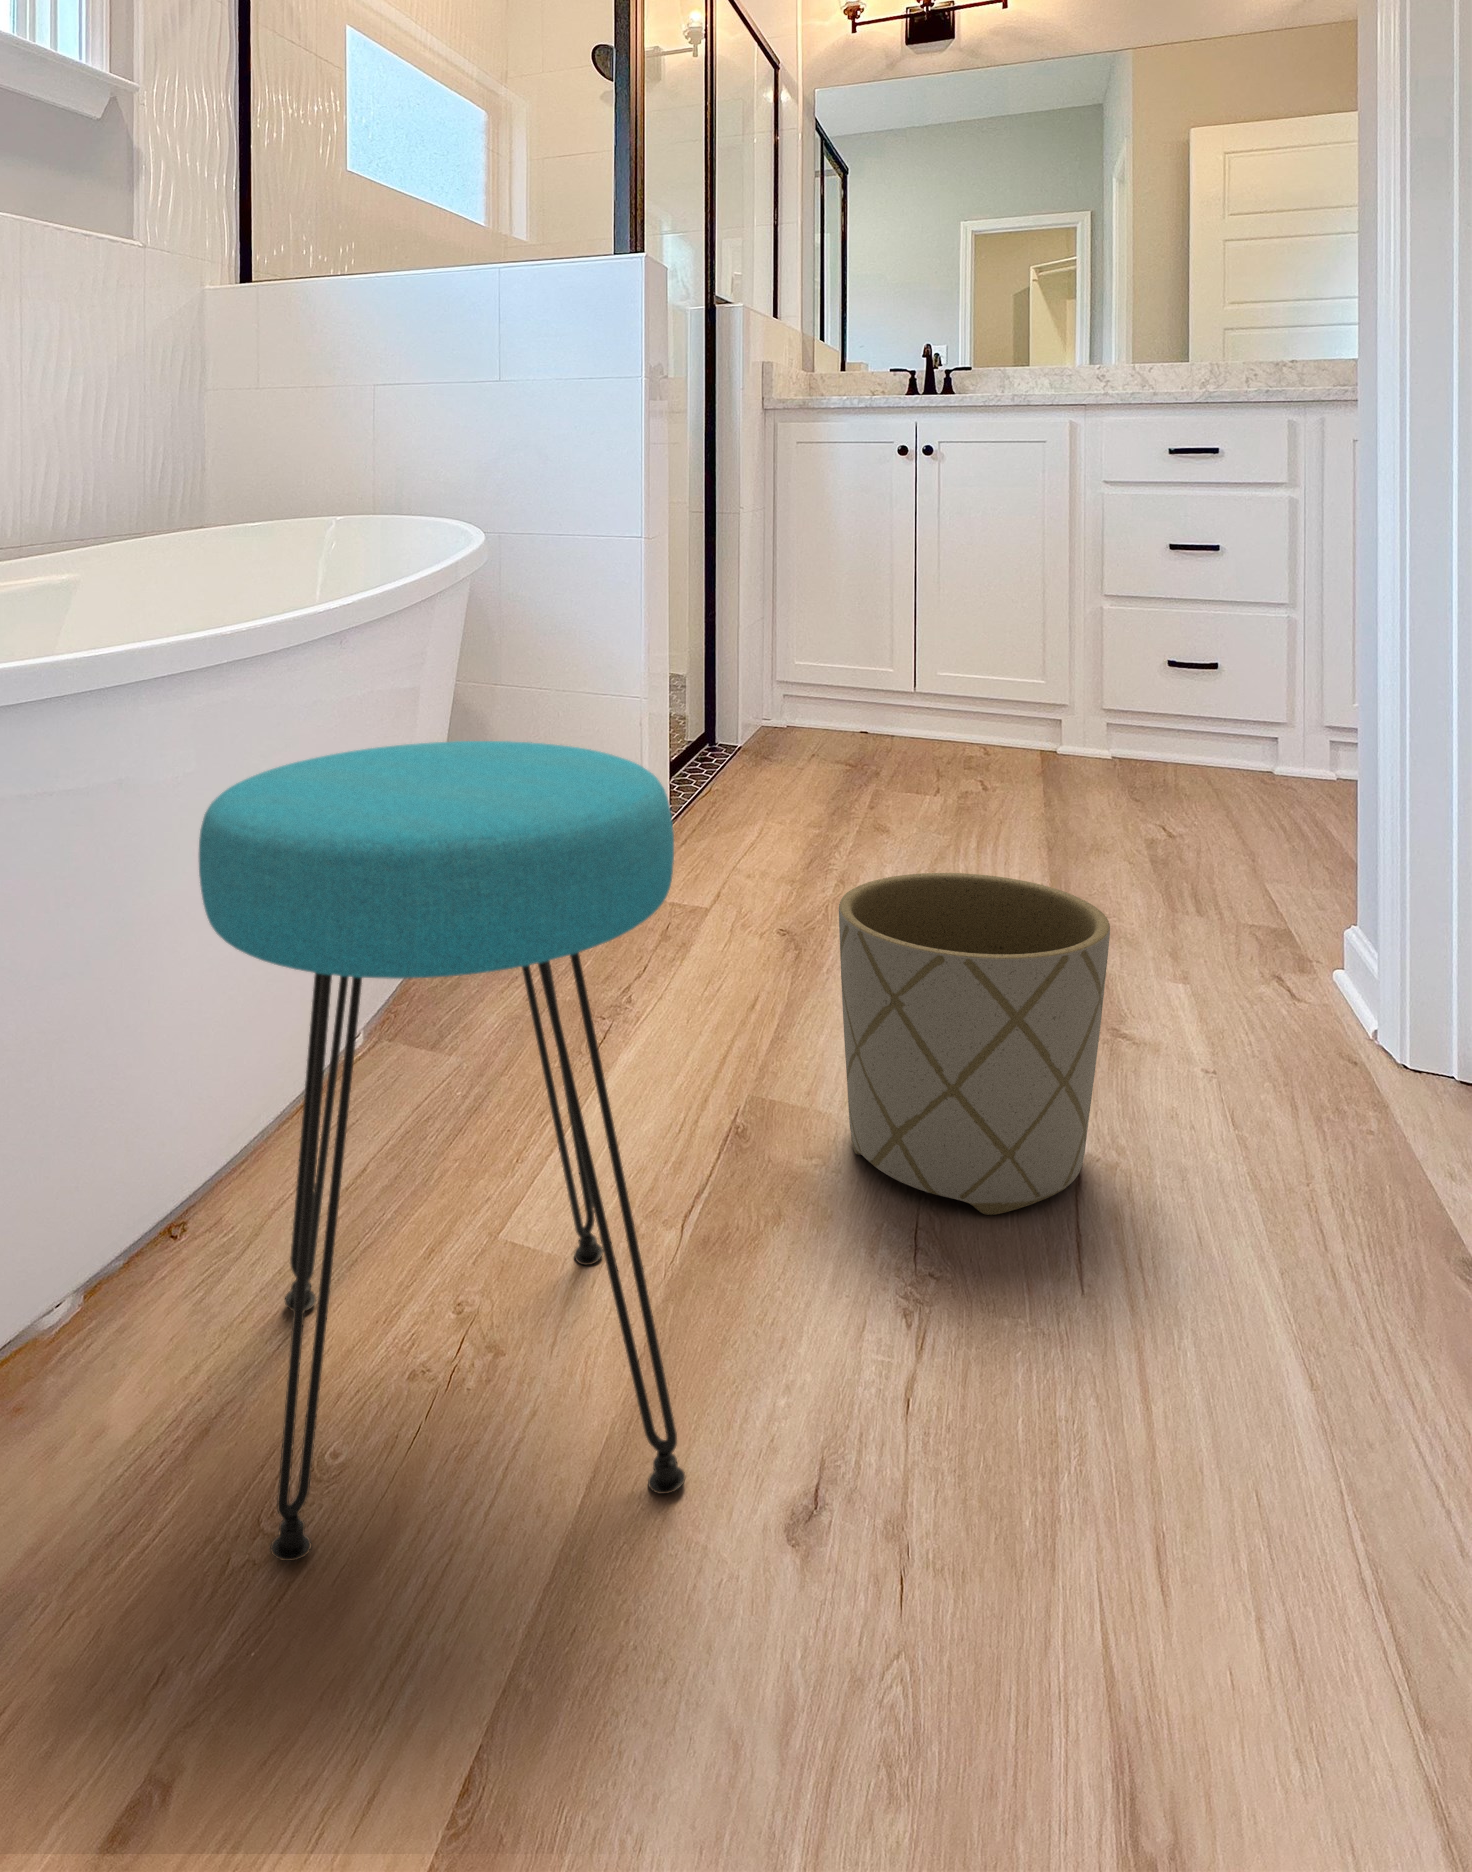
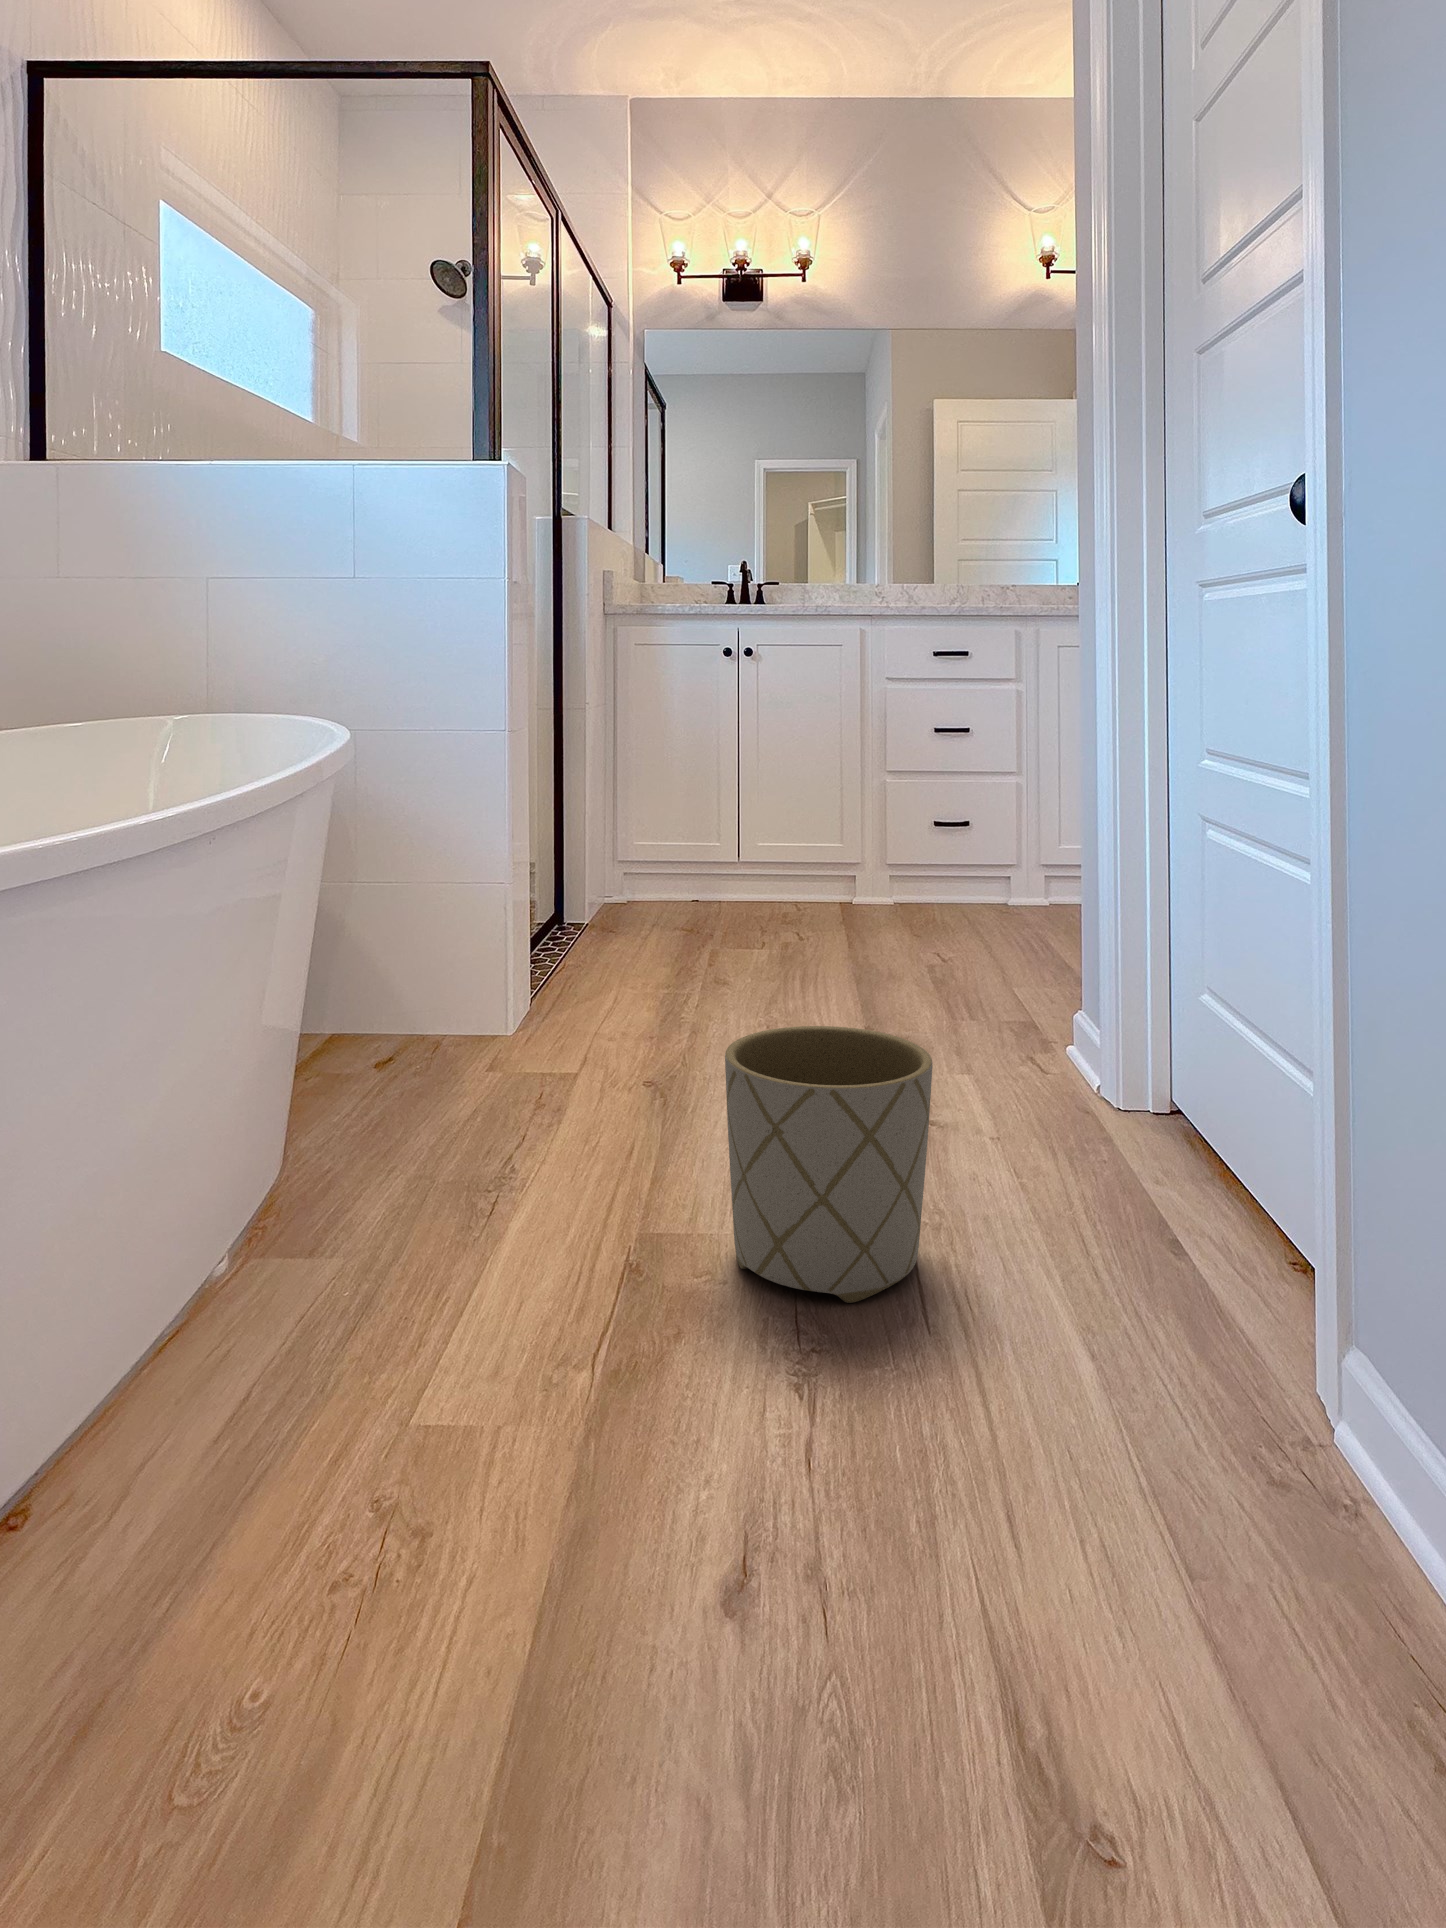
stool: present [199,741,685,1561] -> none [237,923,644,1636]

